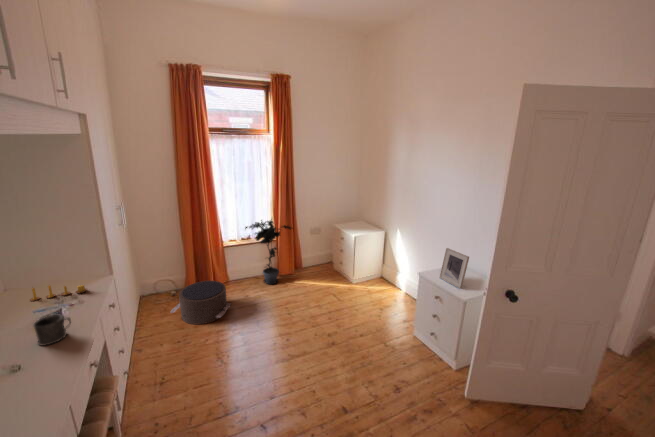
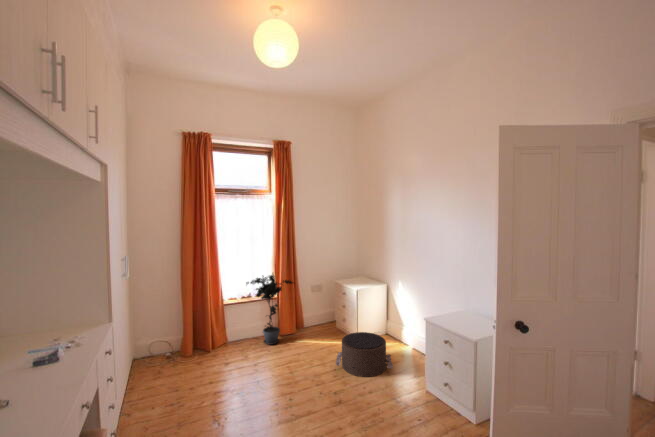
picture frame: present [440,248,469,289] -> none [446,289,473,330]
pouf: present [170,281,231,324] -> present [336,332,393,377]
candle: present [30,285,87,301] -> none [27,328,87,345]
mug: present [34,315,71,346] -> none [33,349,72,381]

